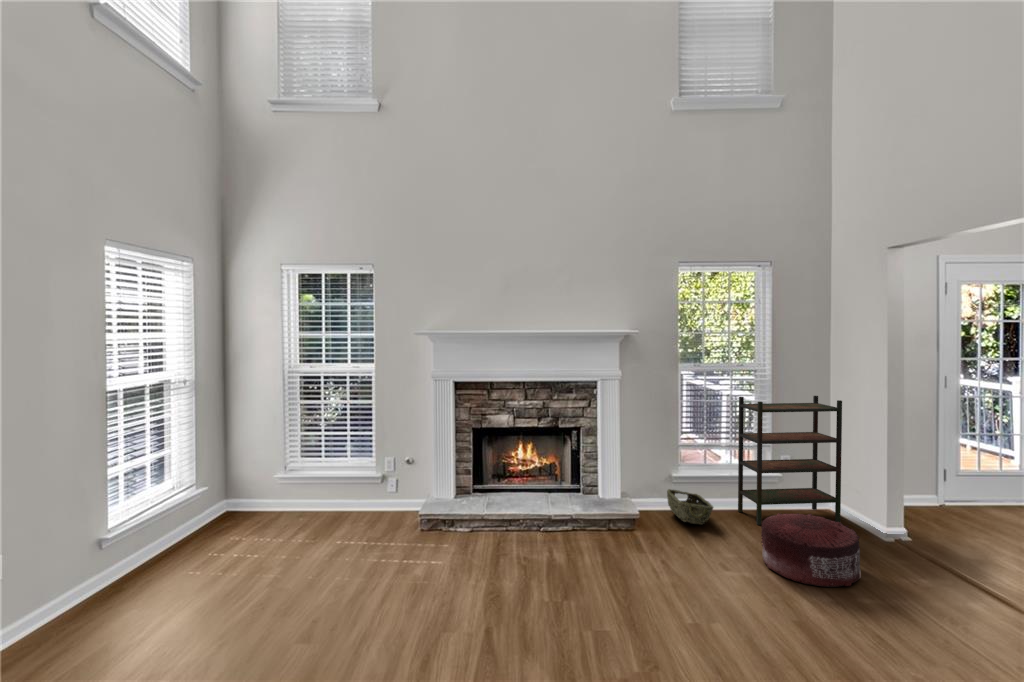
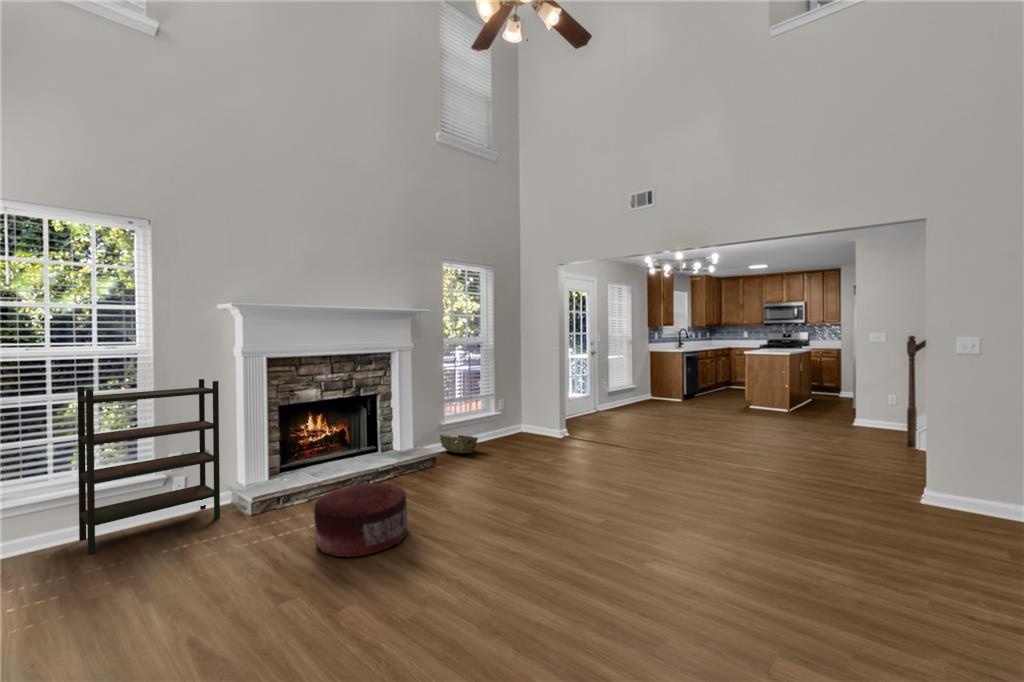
bookshelf: present [738,396,842,525] -> present [77,379,220,554]
pouf: present [761,513,861,587] -> present [314,483,408,557]

